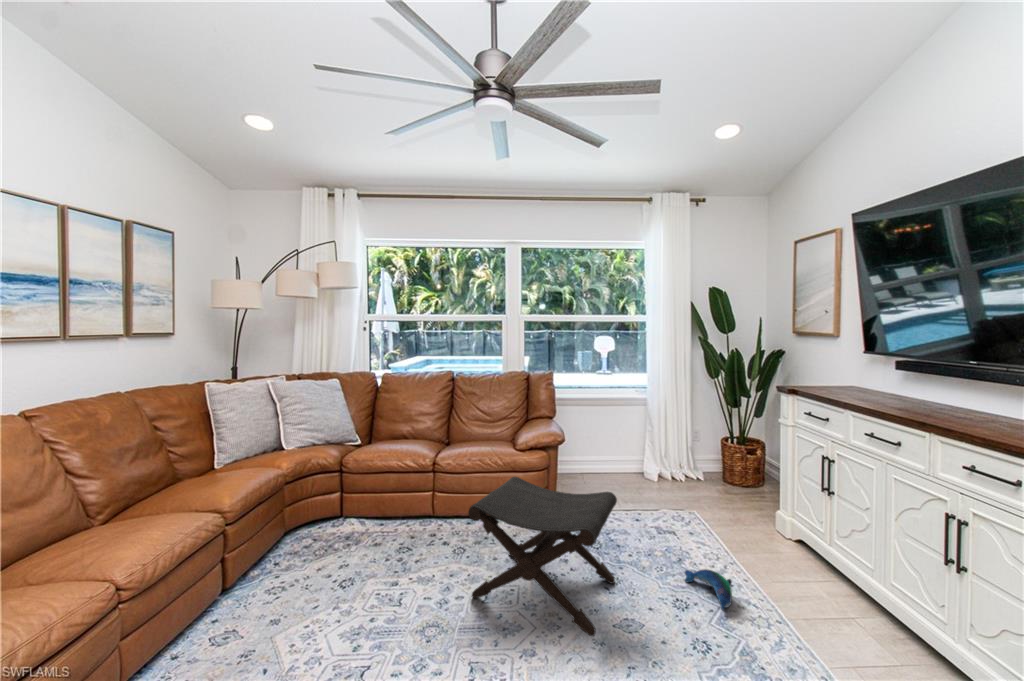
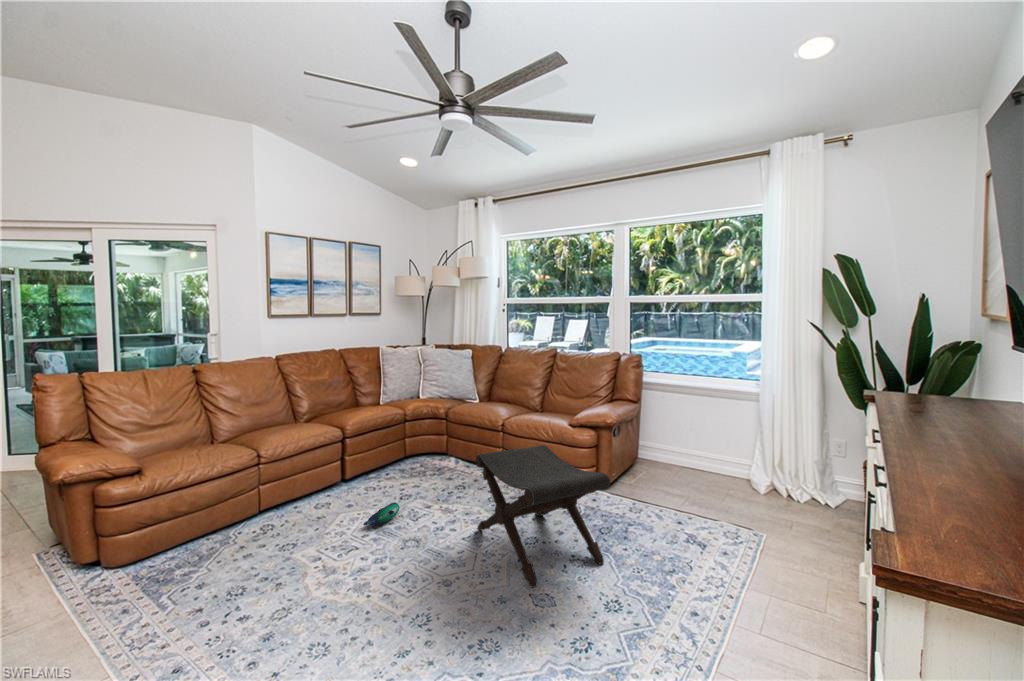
plush toy: present [685,569,732,611] -> present [363,502,399,526]

